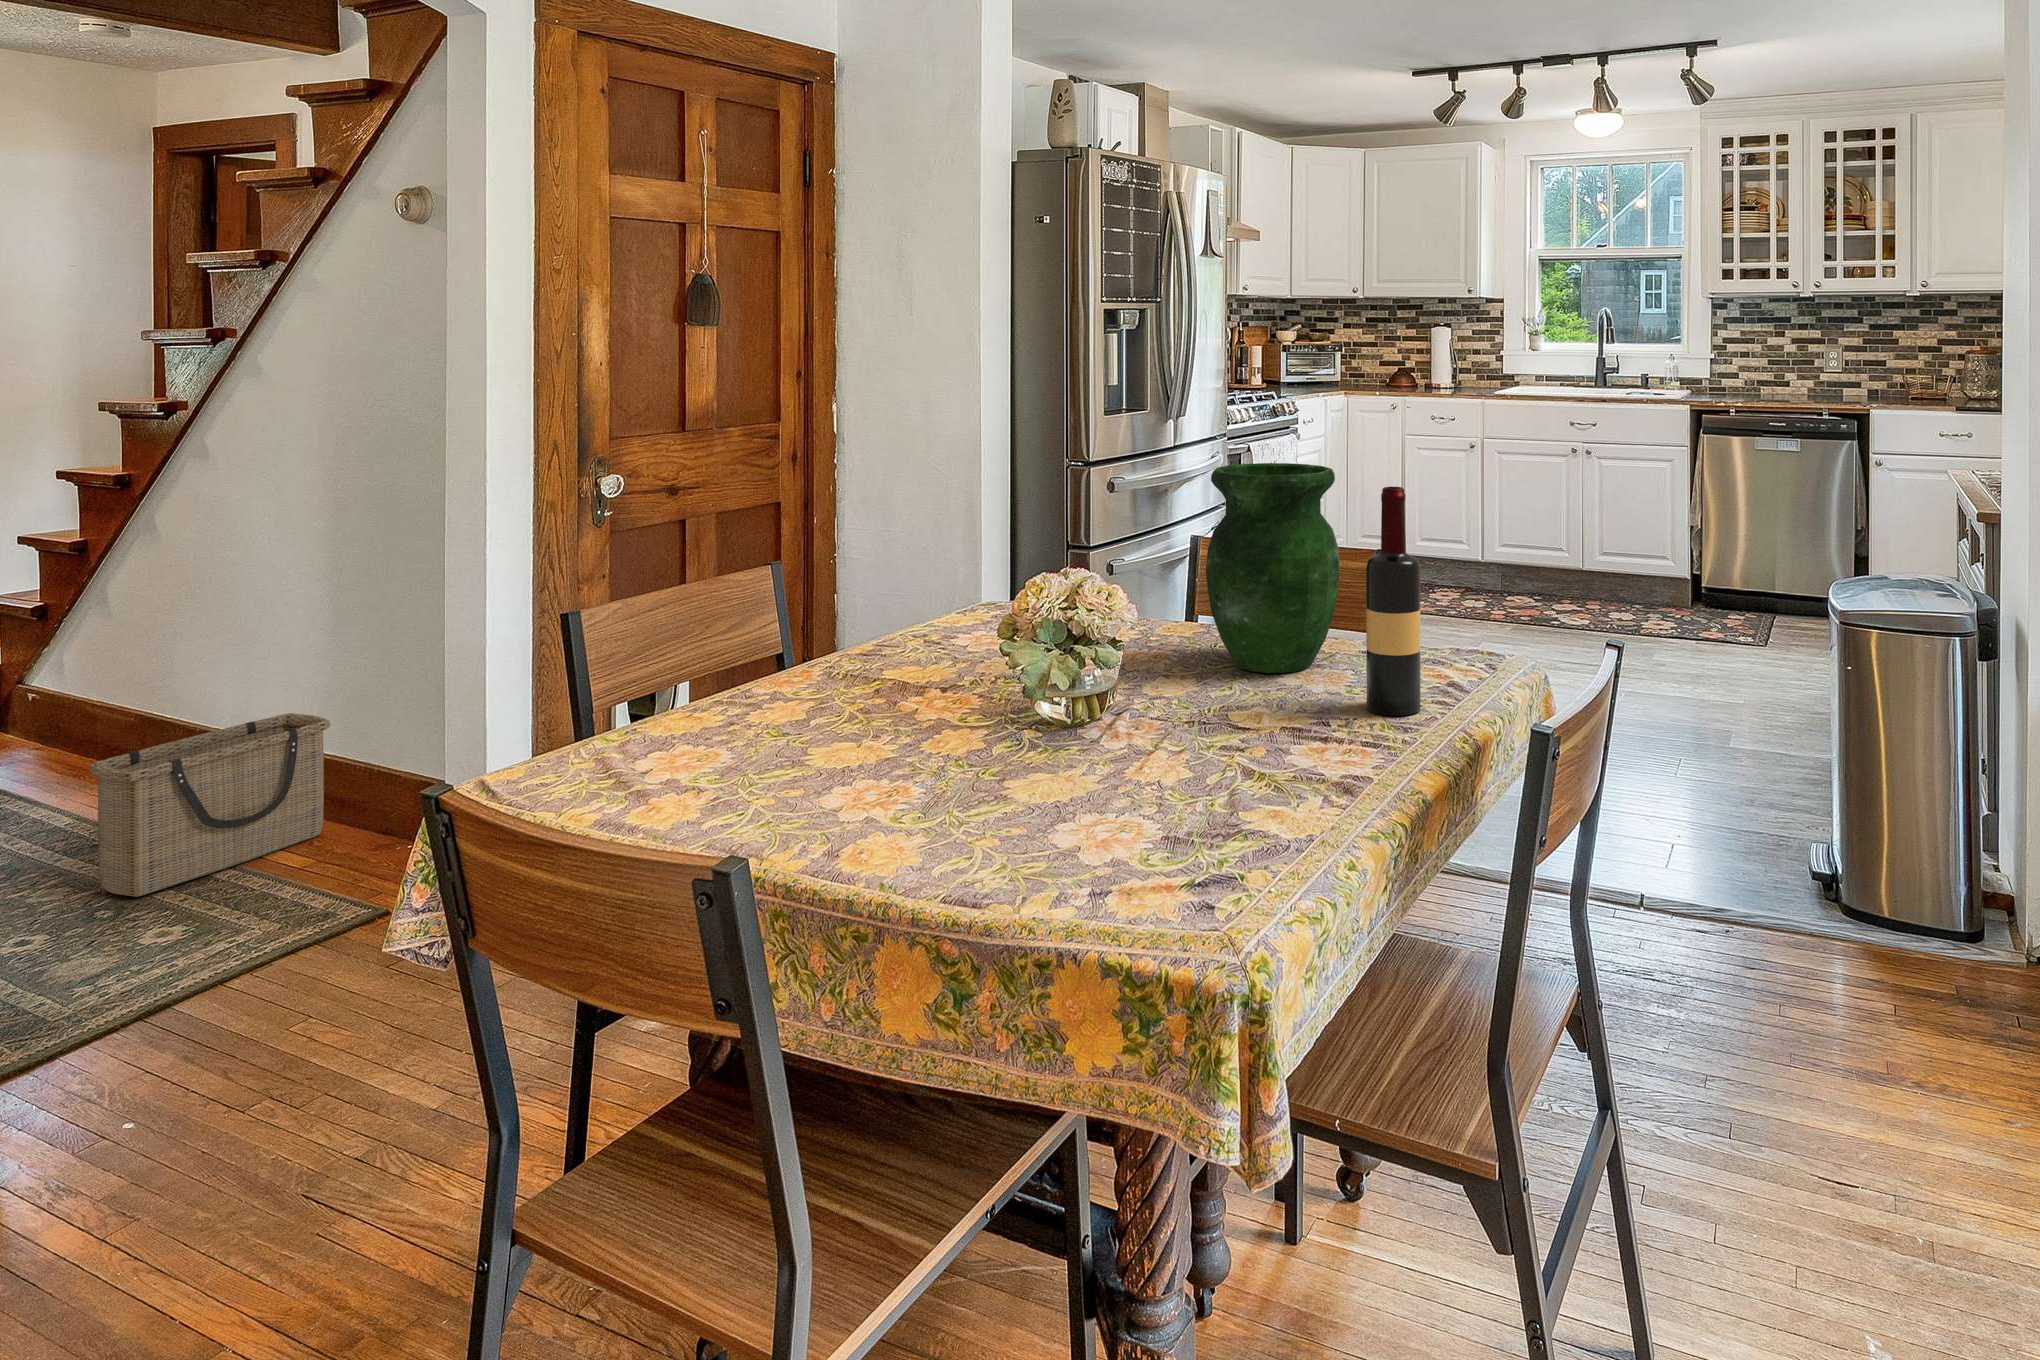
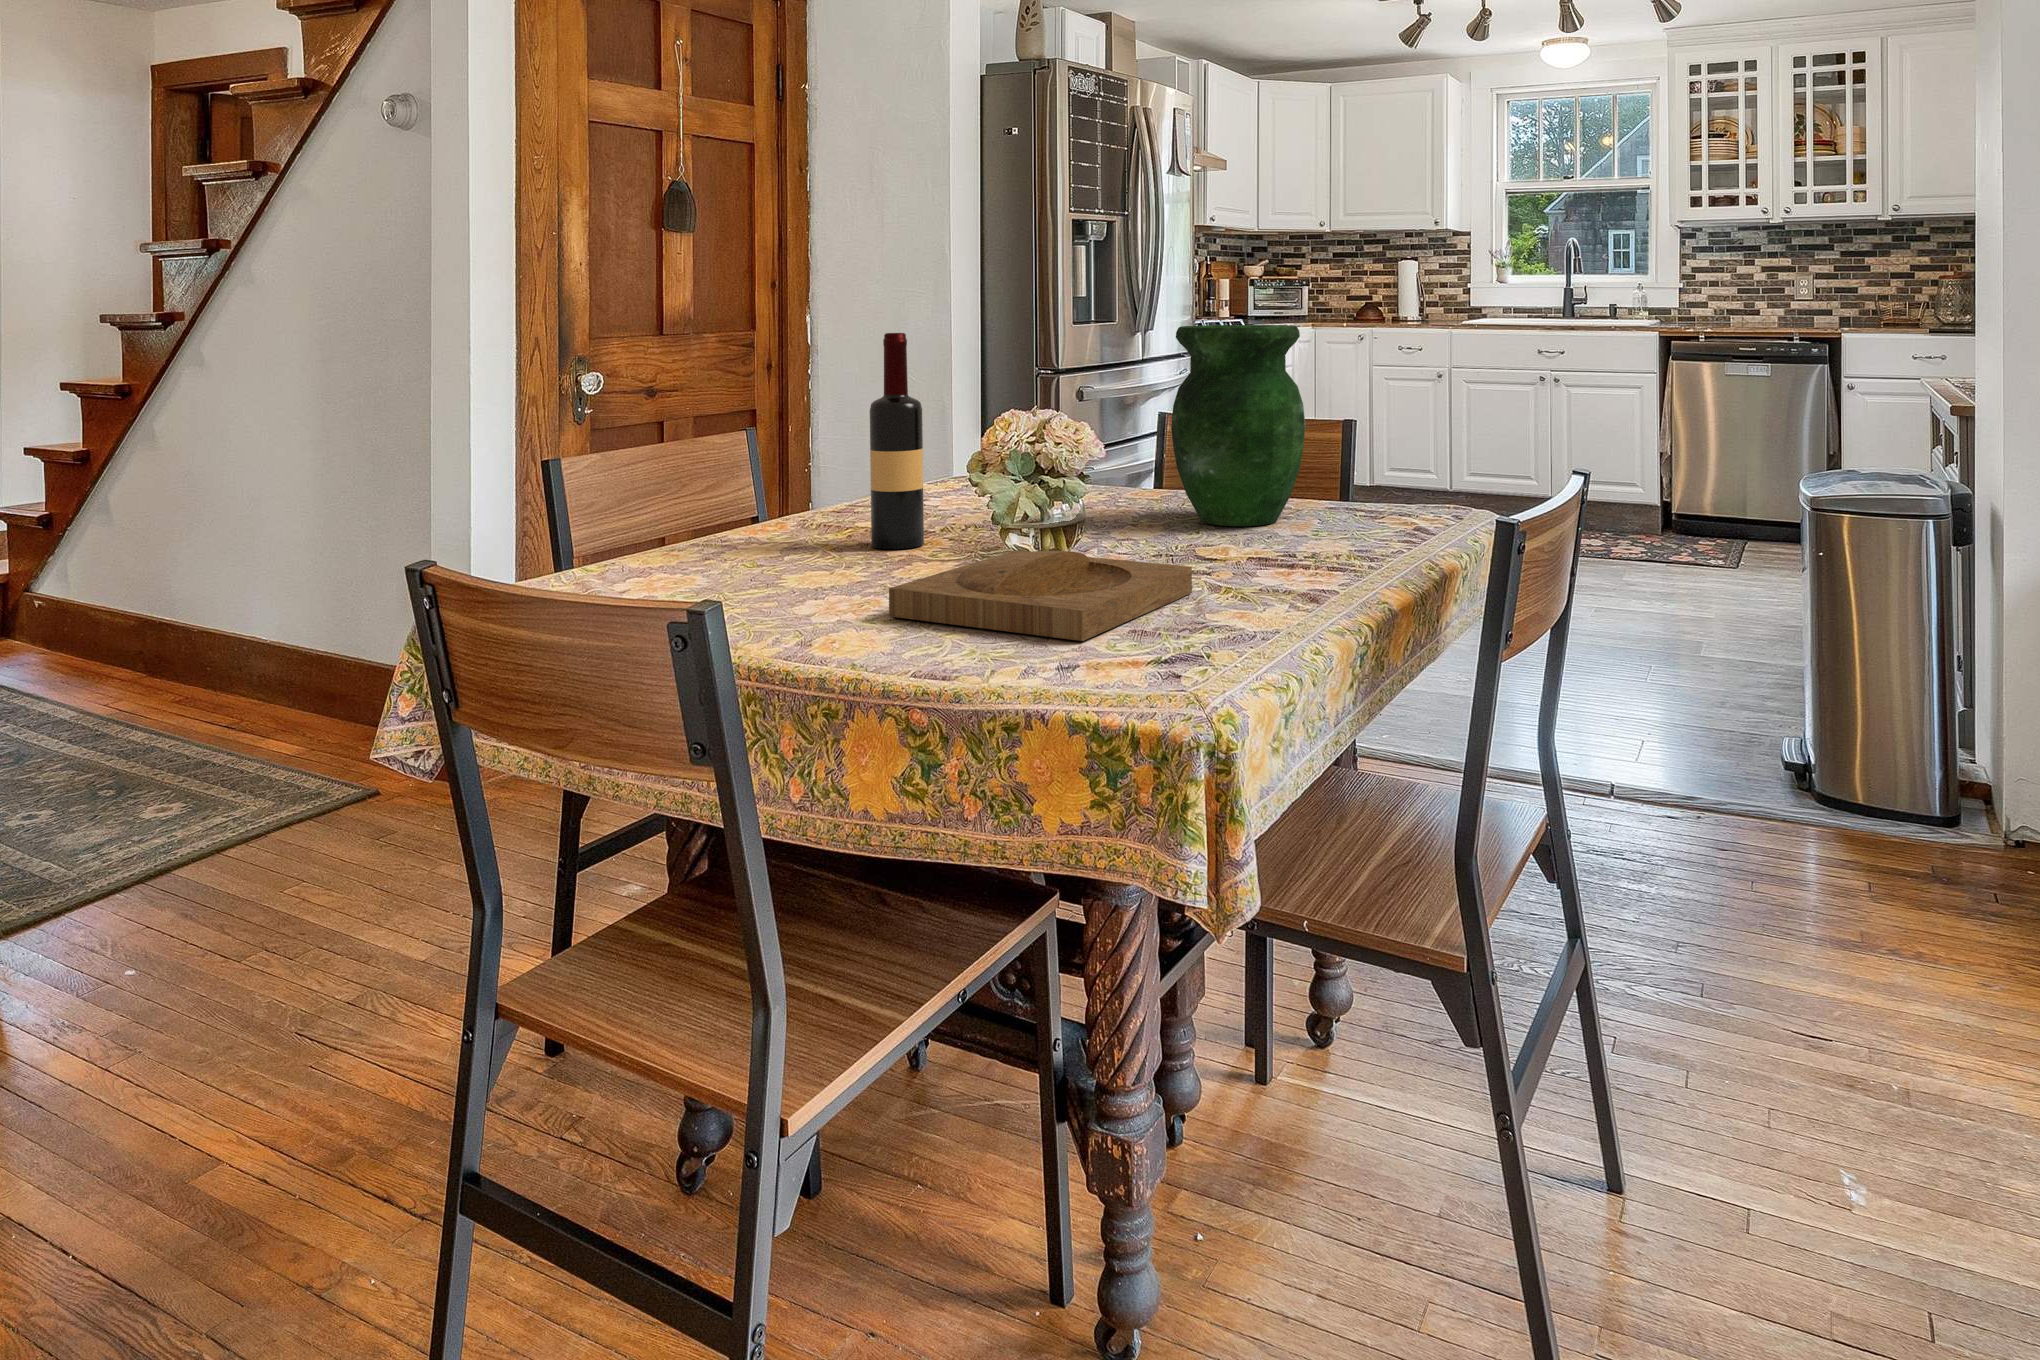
wine bottle: present [1366,487,1421,716] -> present [870,333,924,549]
basket: present [89,713,330,897] -> none [90,613,318,780]
tray: none [919,721,1226,848] -> present [889,550,1192,641]

